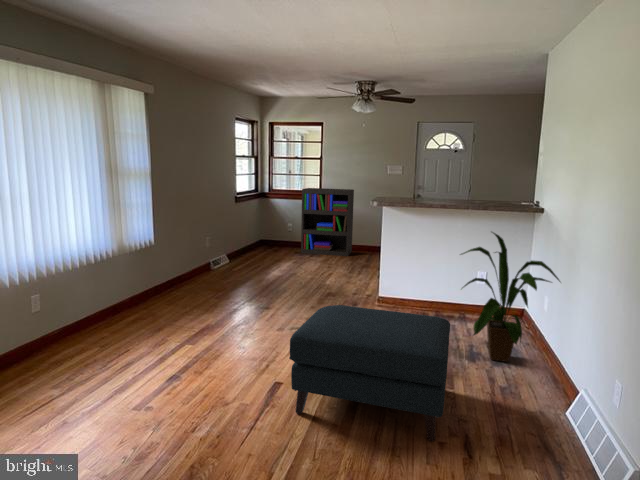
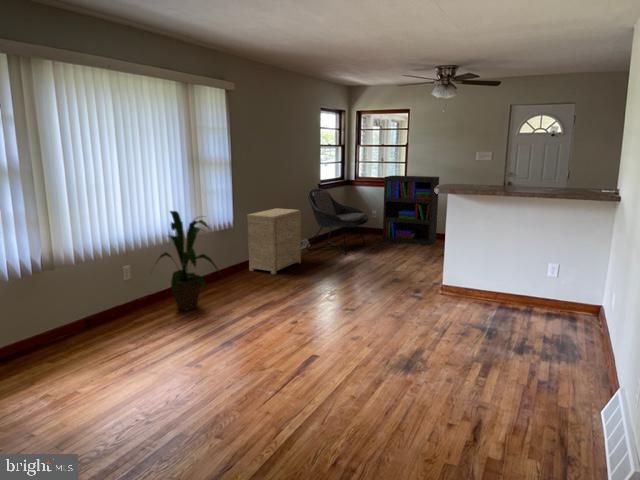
lounge chair: none [227,201,289,269] -> present [306,188,369,255]
side table: none [168,222,226,294] -> present [247,208,301,274]
house plant: present [461,232,560,362] -> present [158,211,218,311]
ottoman: present [289,305,450,441] -> none [314,287,481,421]

